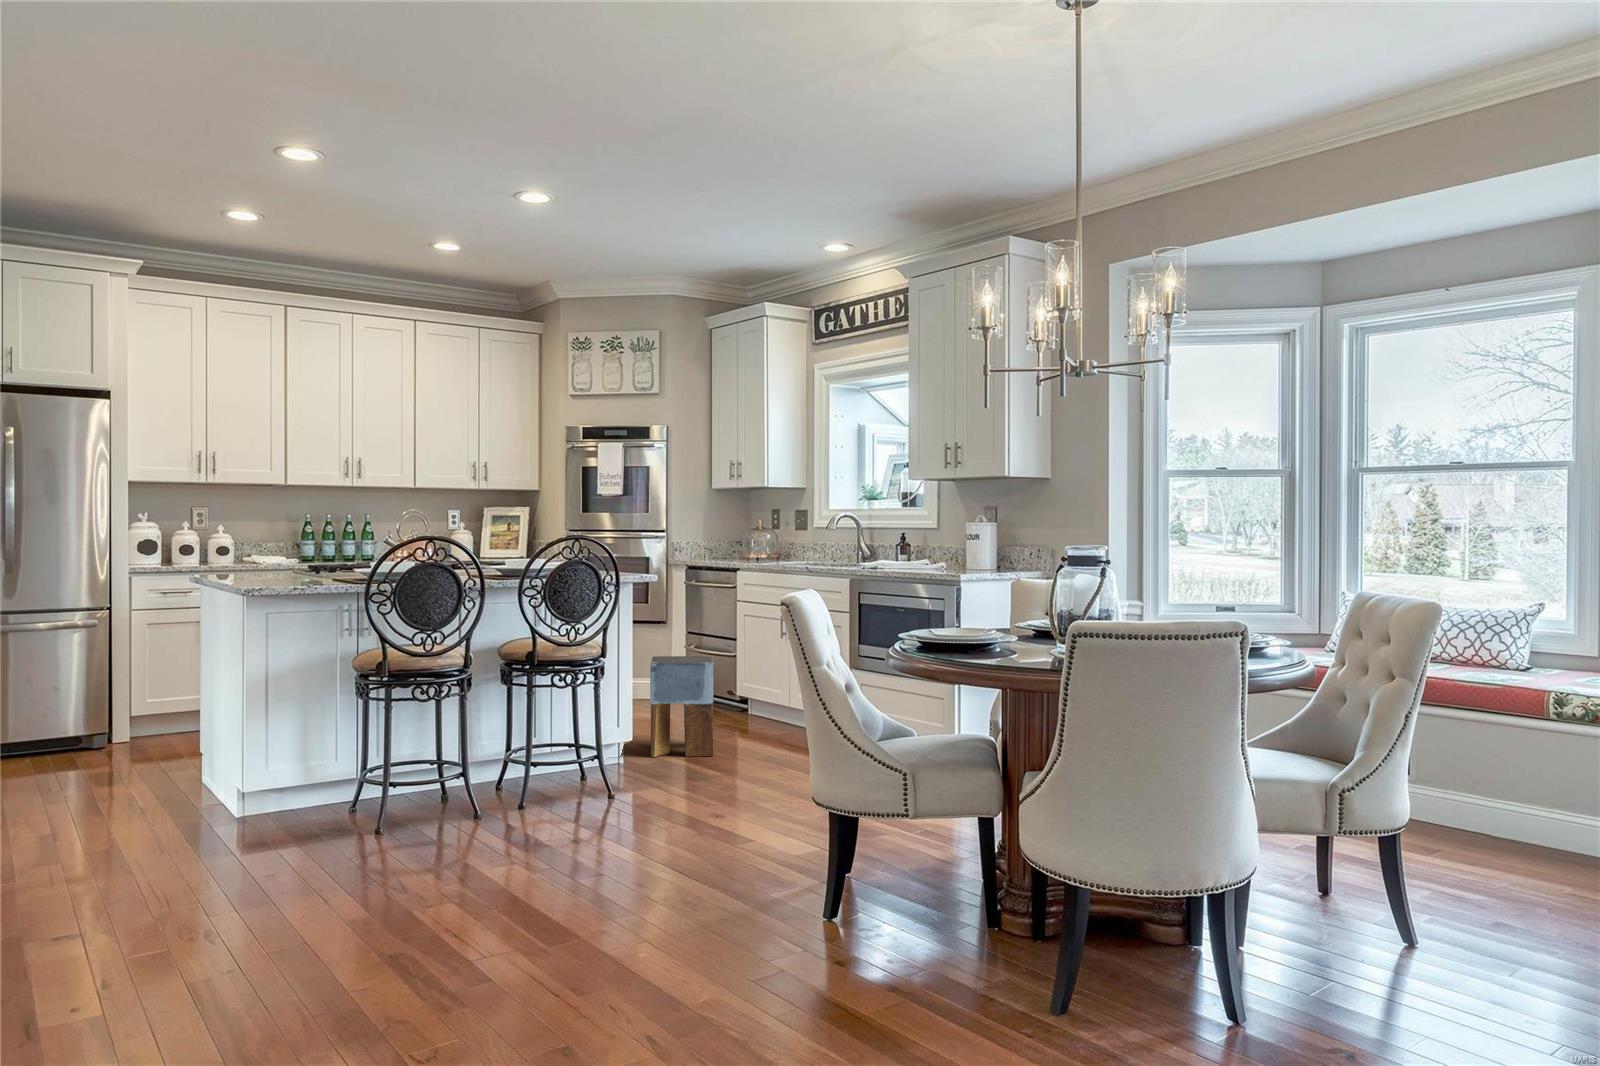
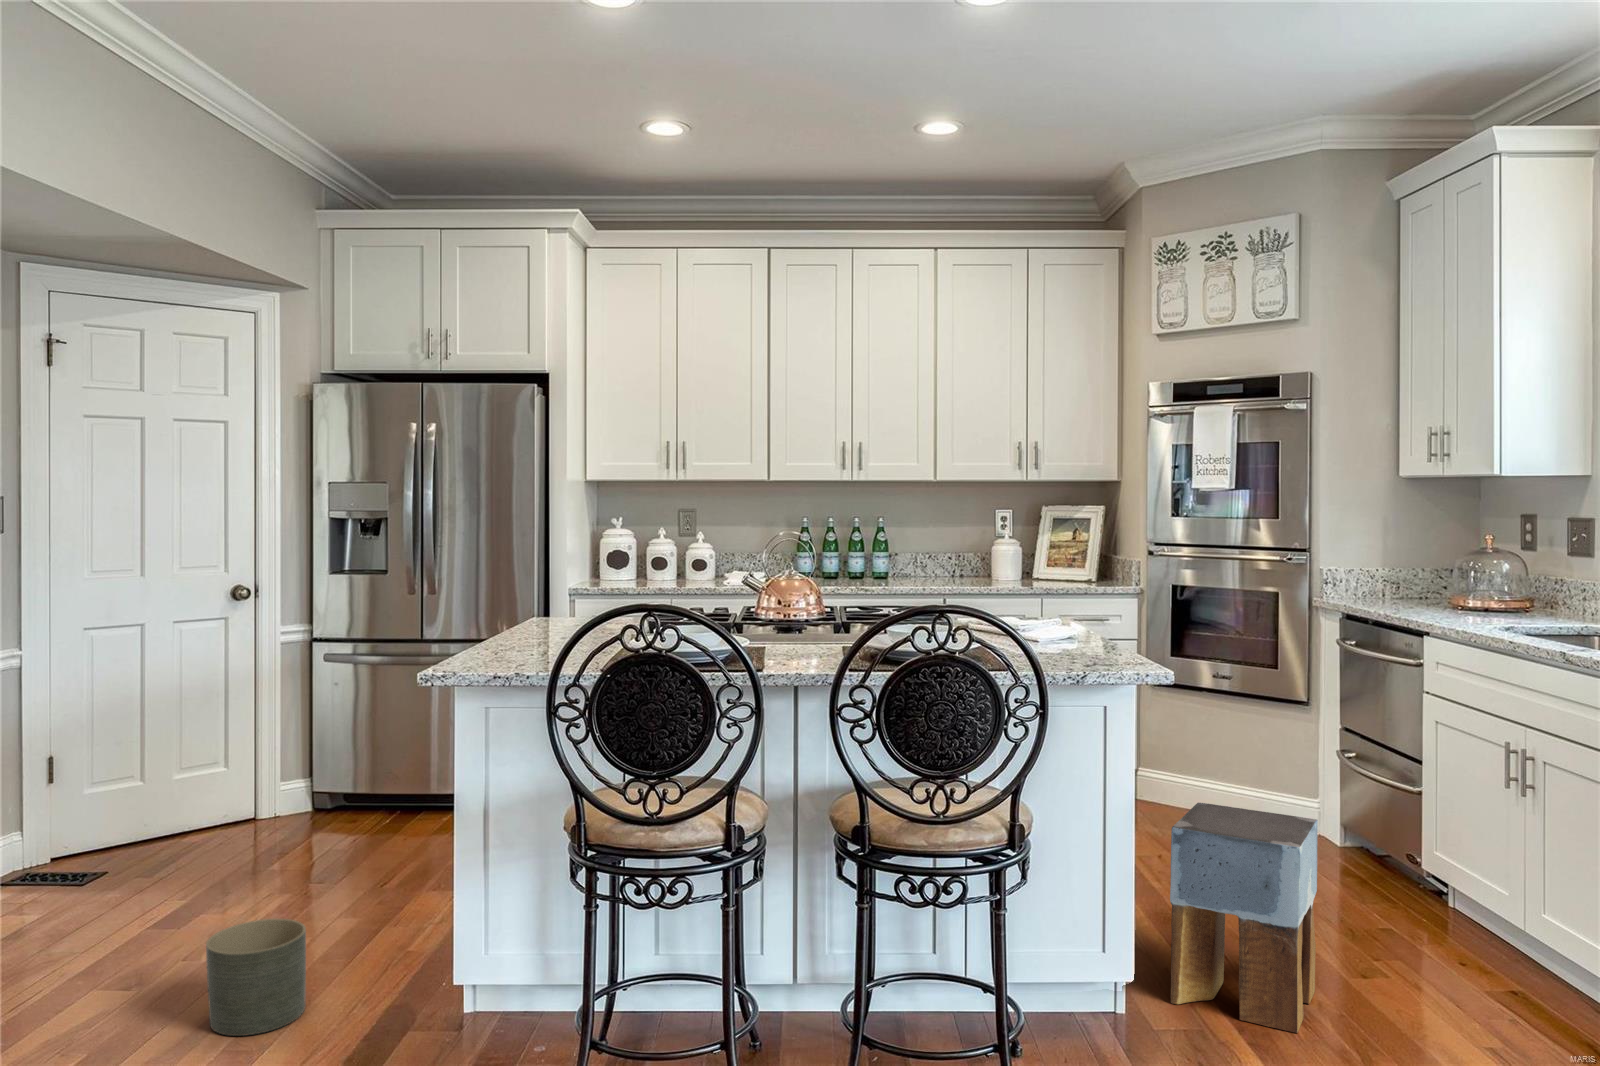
planter: none [47,781,124,855] -> present [206,919,306,1036]

